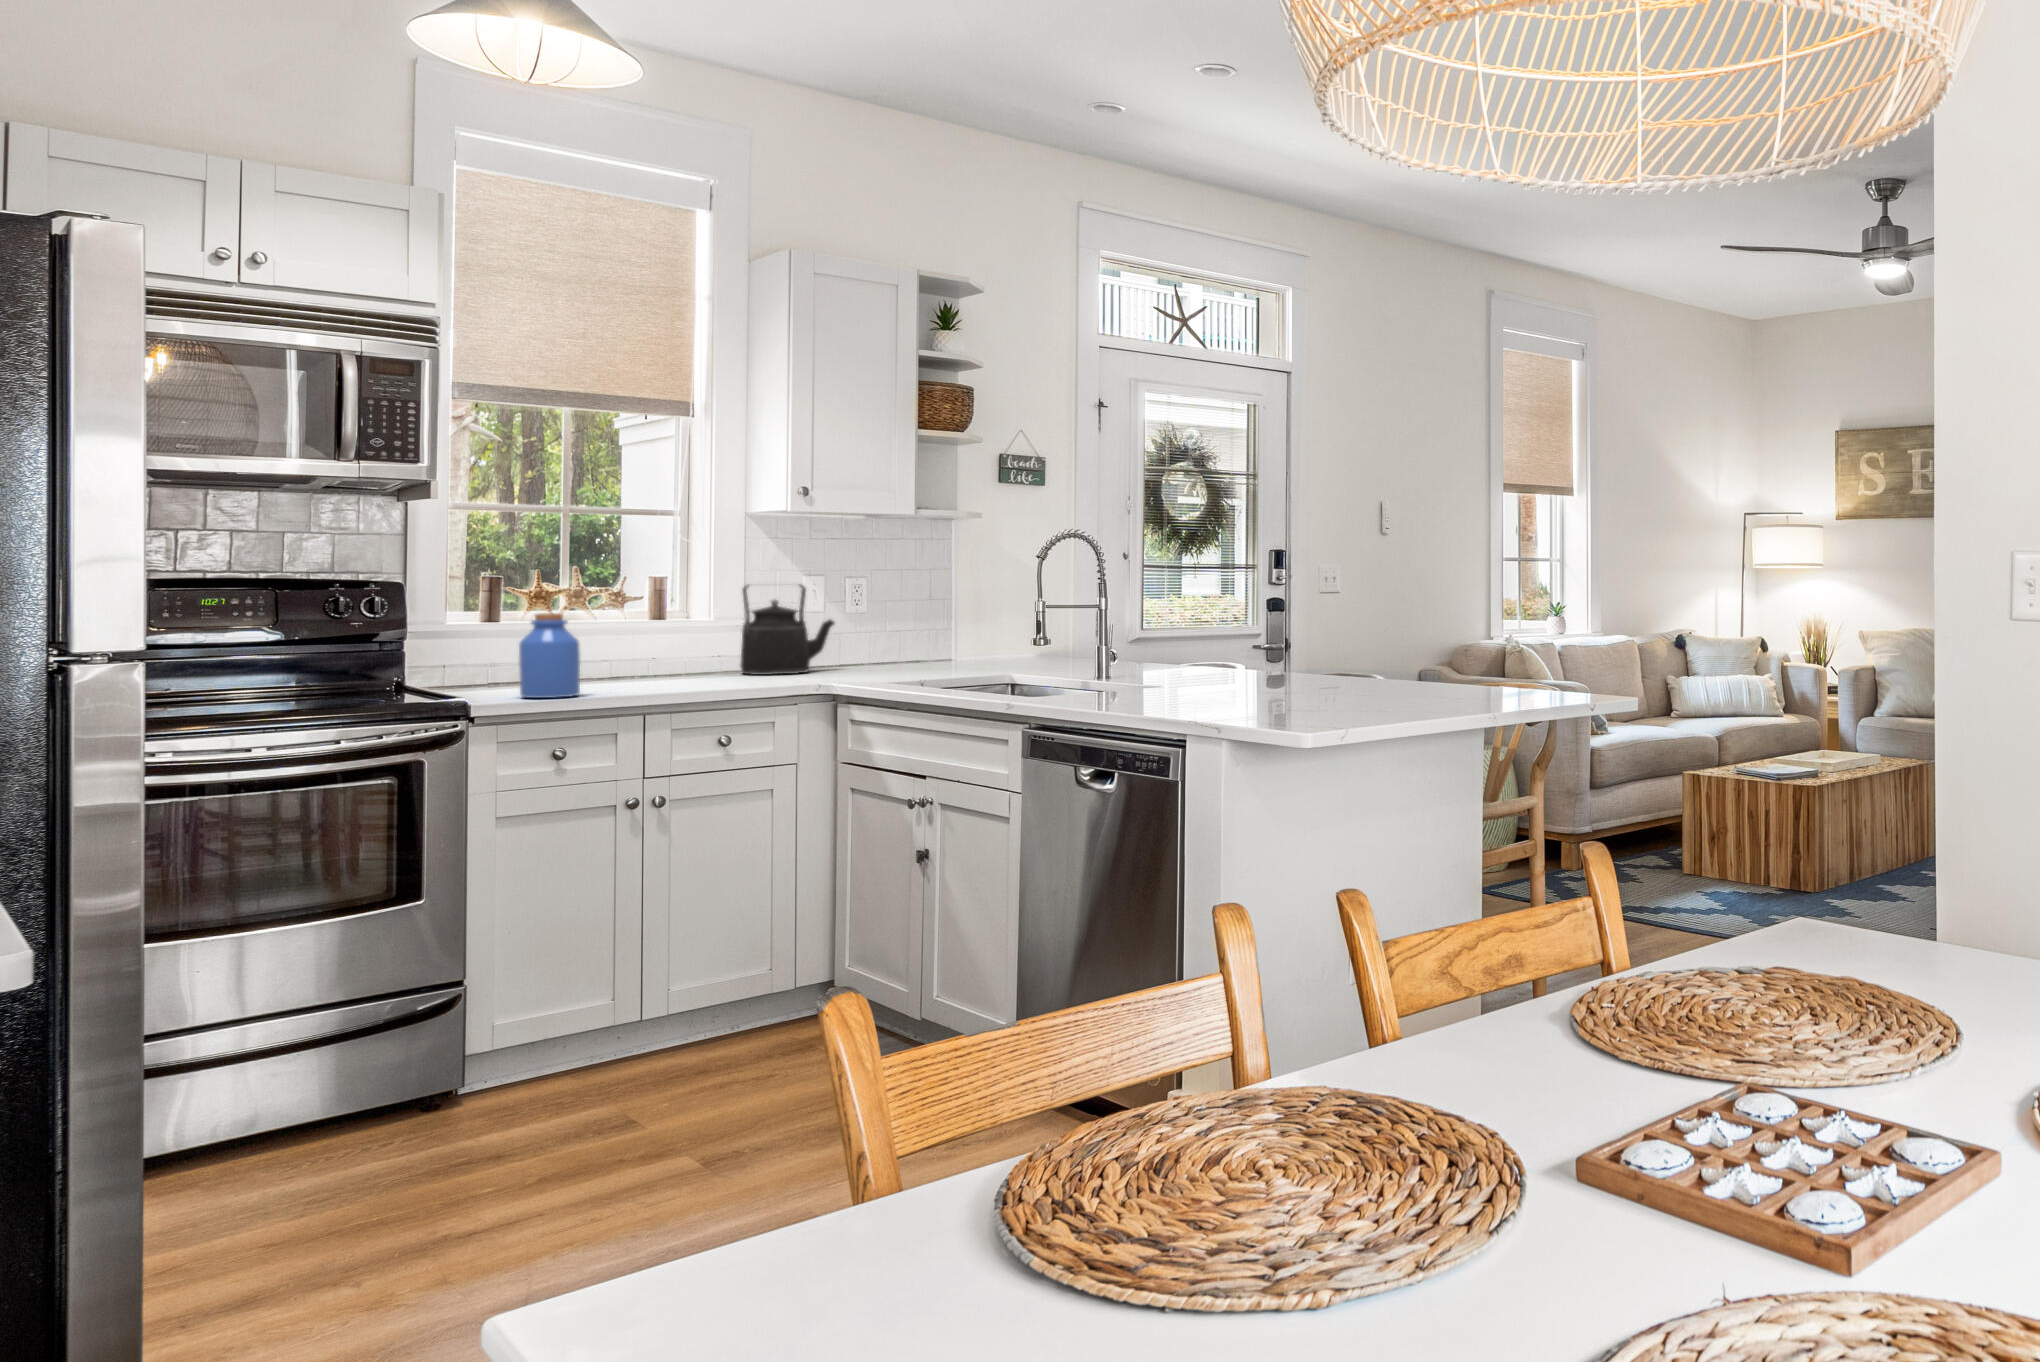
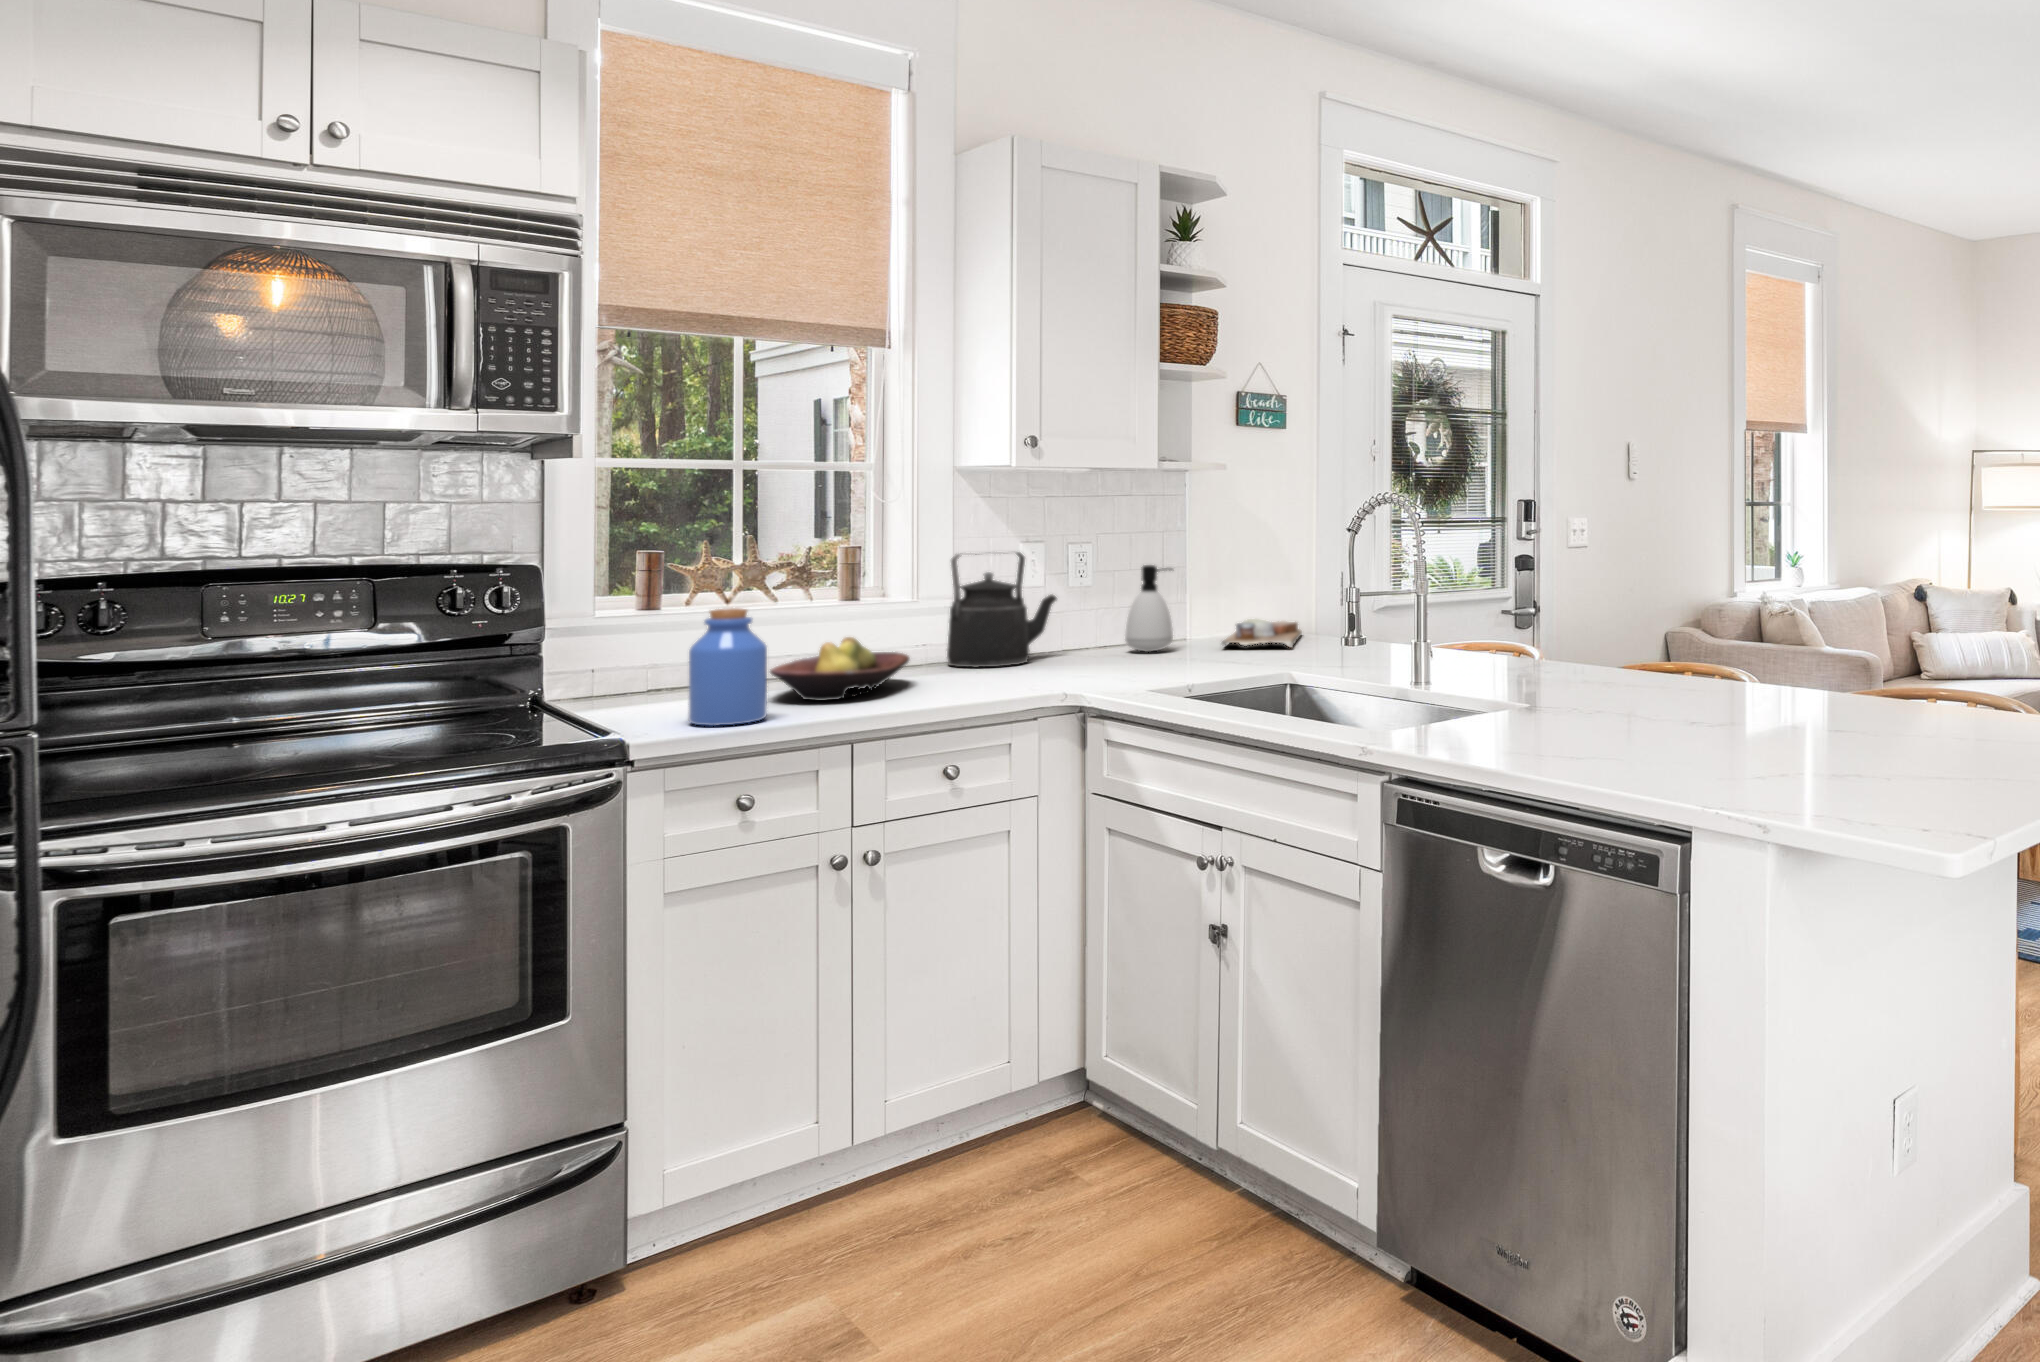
soap dispenser: none [895,597,935,667] -> present [1125,565,1173,652]
fruit bowl: none [586,644,702,688] -> present [770,637,910,701]
cutting board: none [975,644,1057,666] -> present [1222,619,1302,648]

